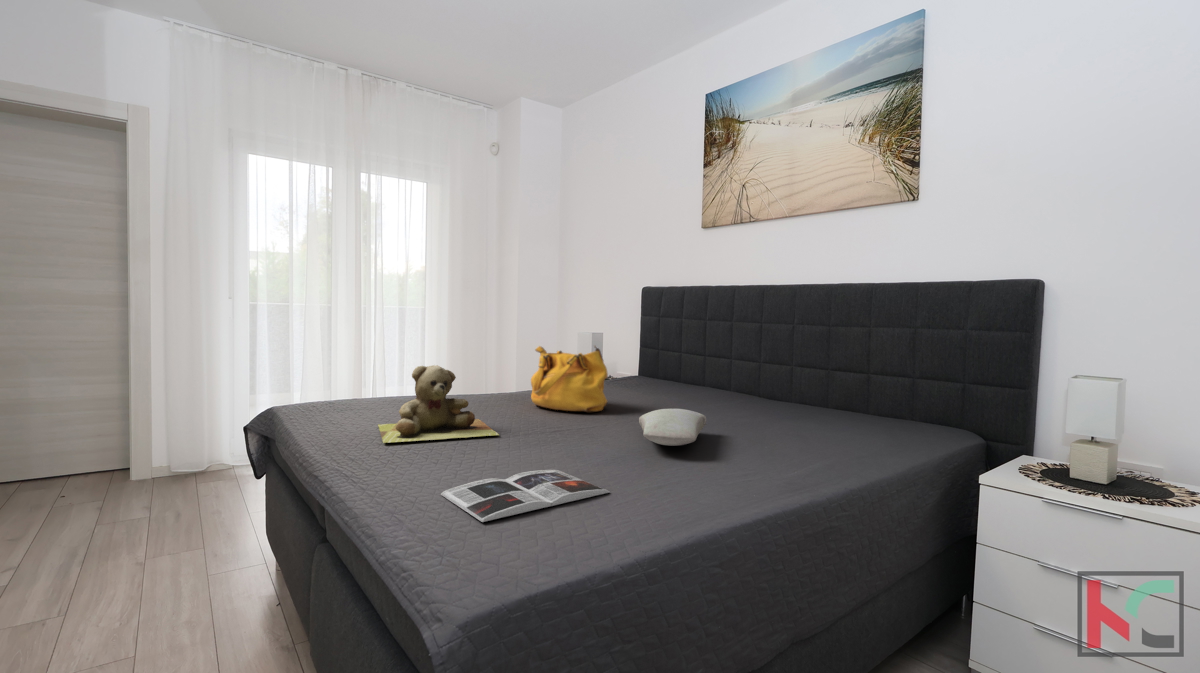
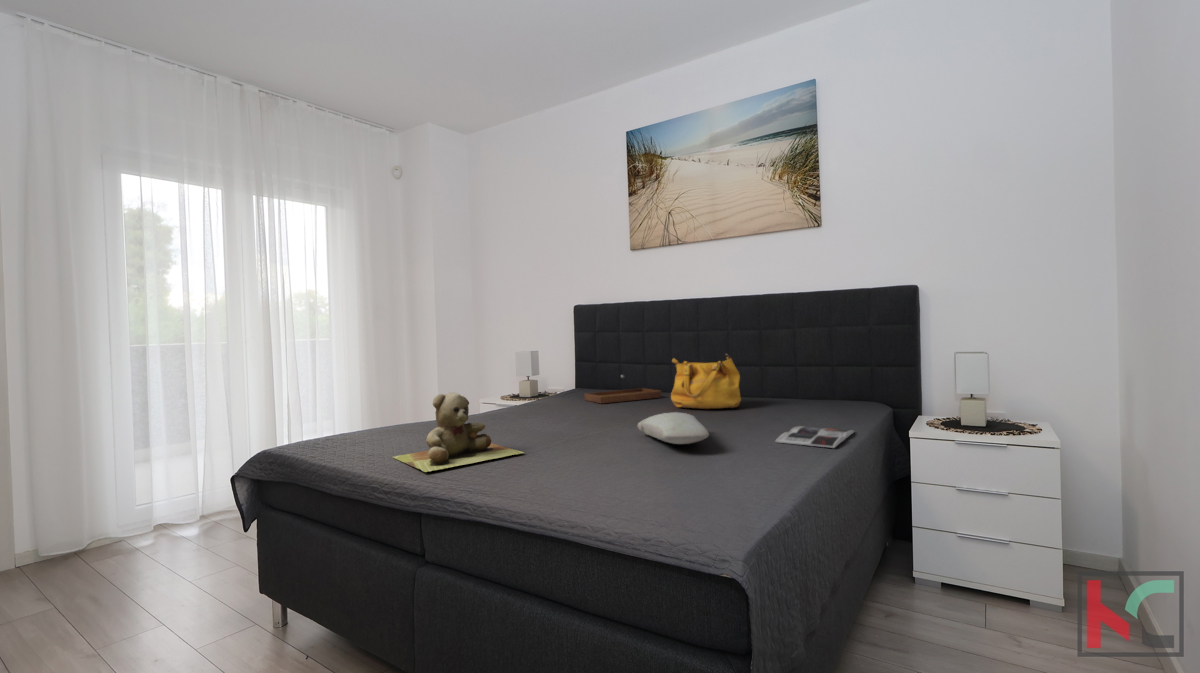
handbag: present [531,346,608,412] -> present [671,354,741,409]
tray: none [631,364,715,393] -> present [584,375,662,403]
magazine: present [441,470,609,522] -> present [776,426,854,448]

